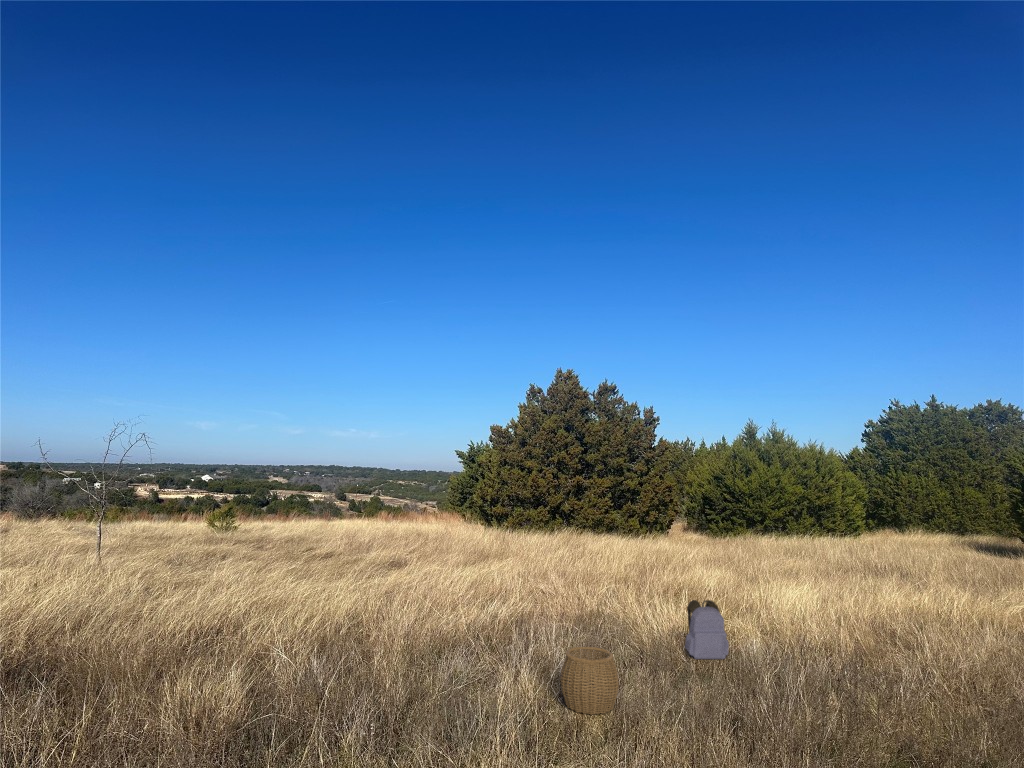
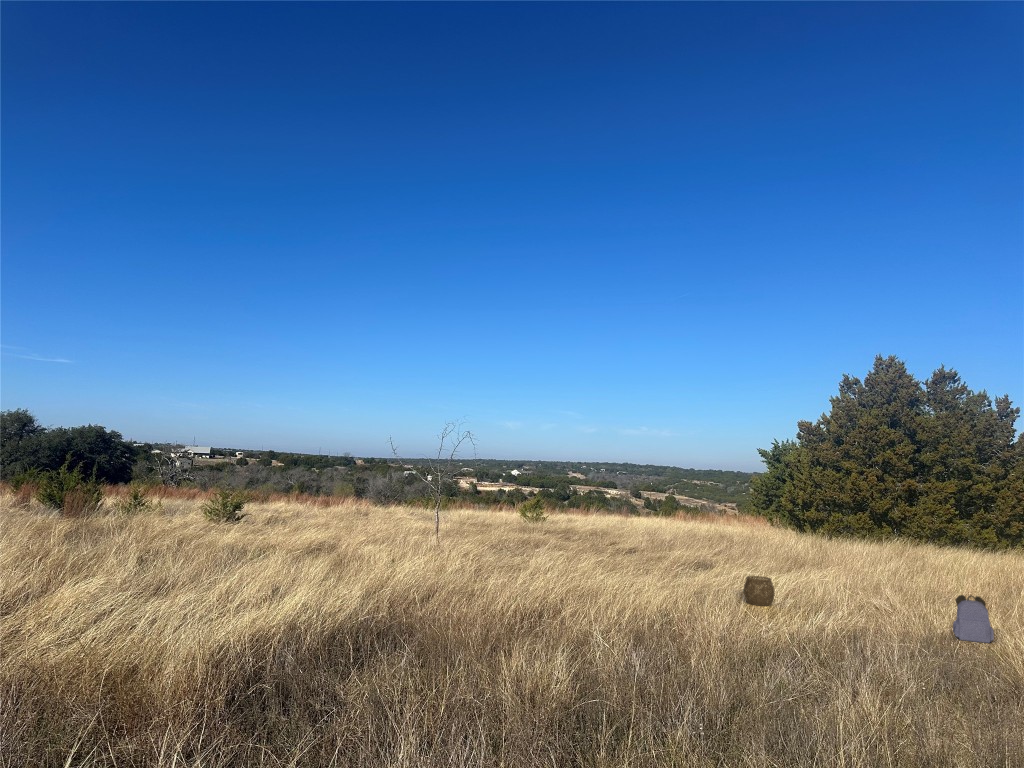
woven basket: present [560,646,619,715] -> present [744,576,775,606]

